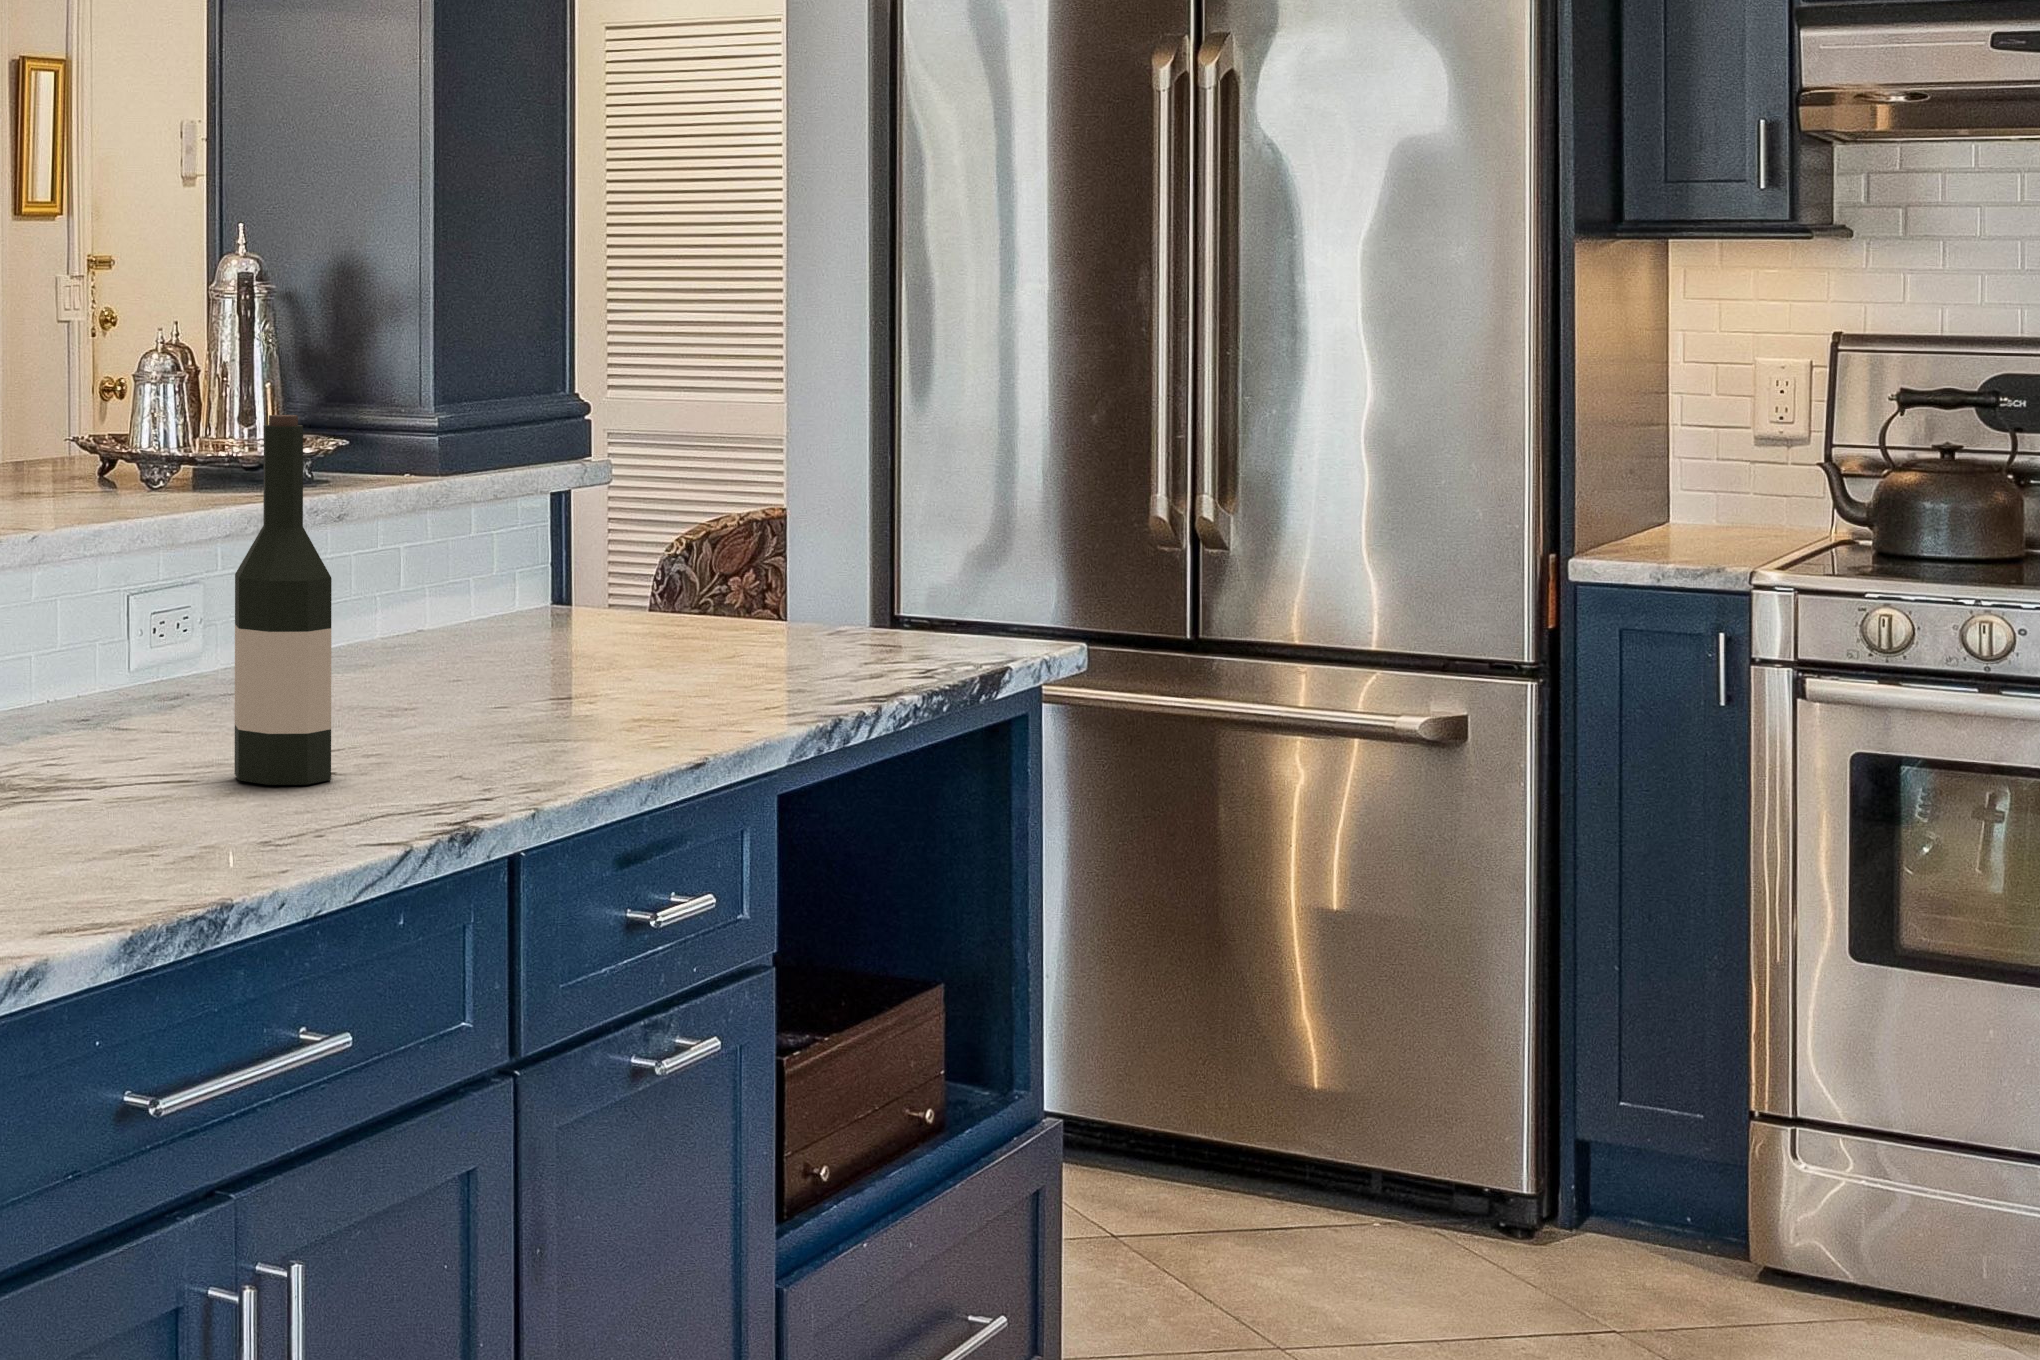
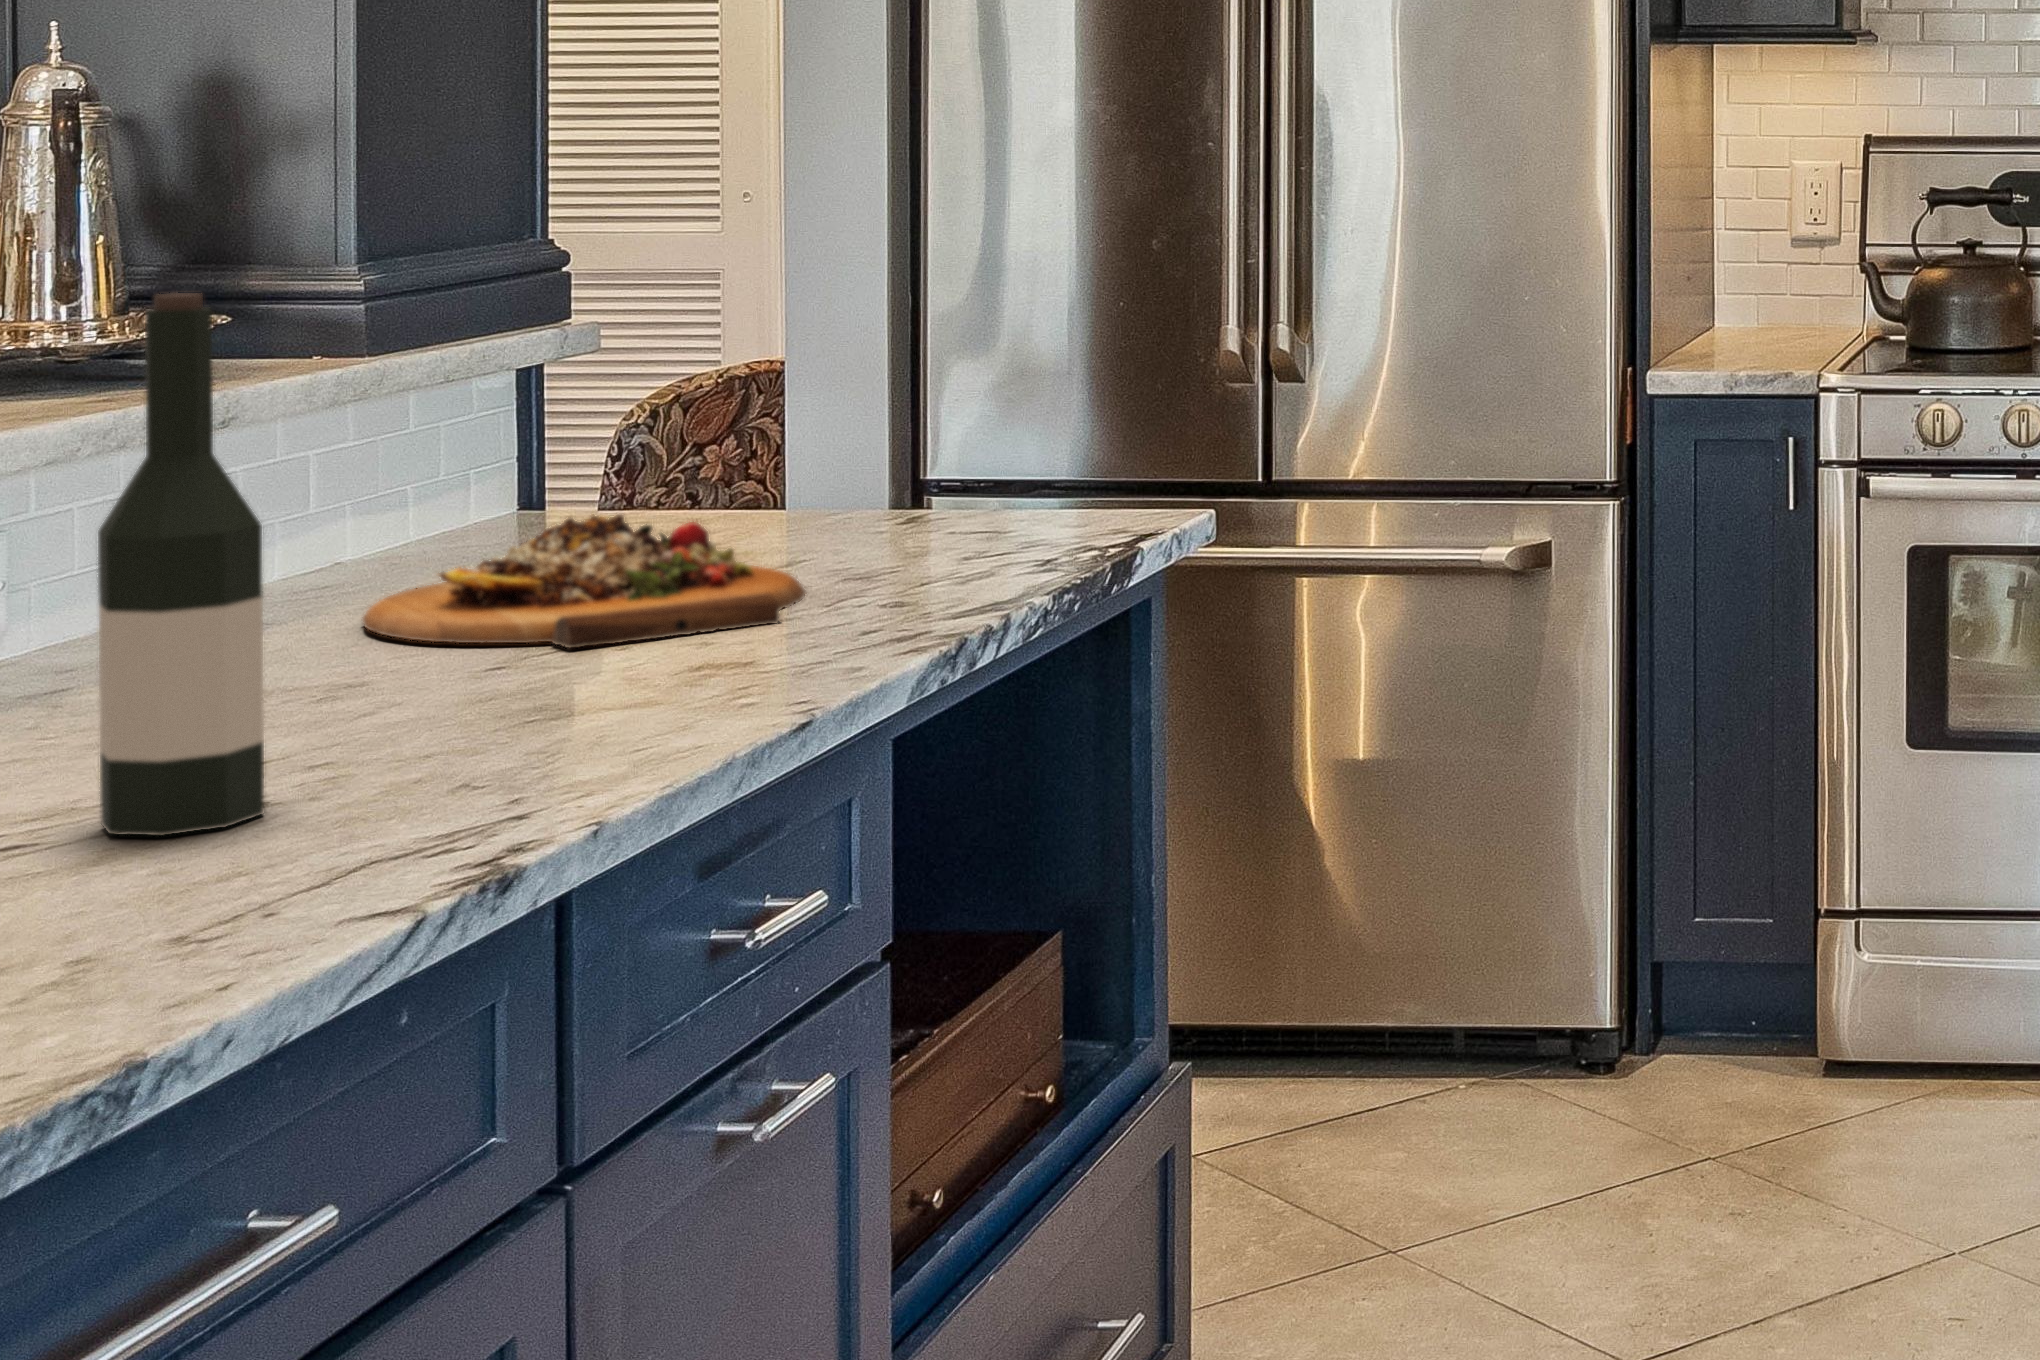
cutting board: none [415,603,731,700] -> present [363,514,806,648]

